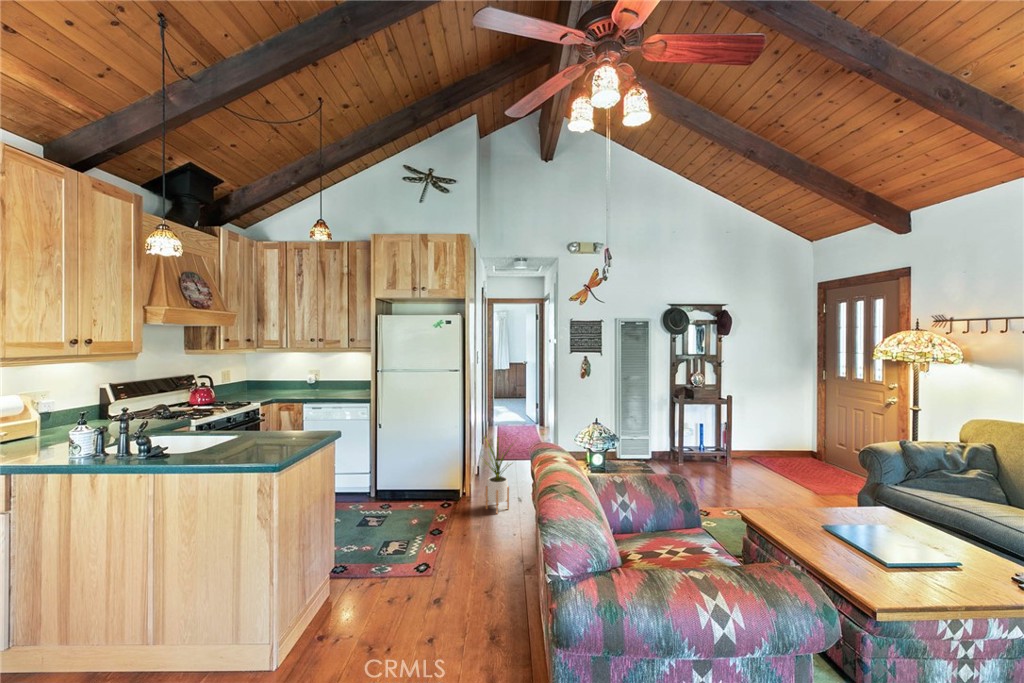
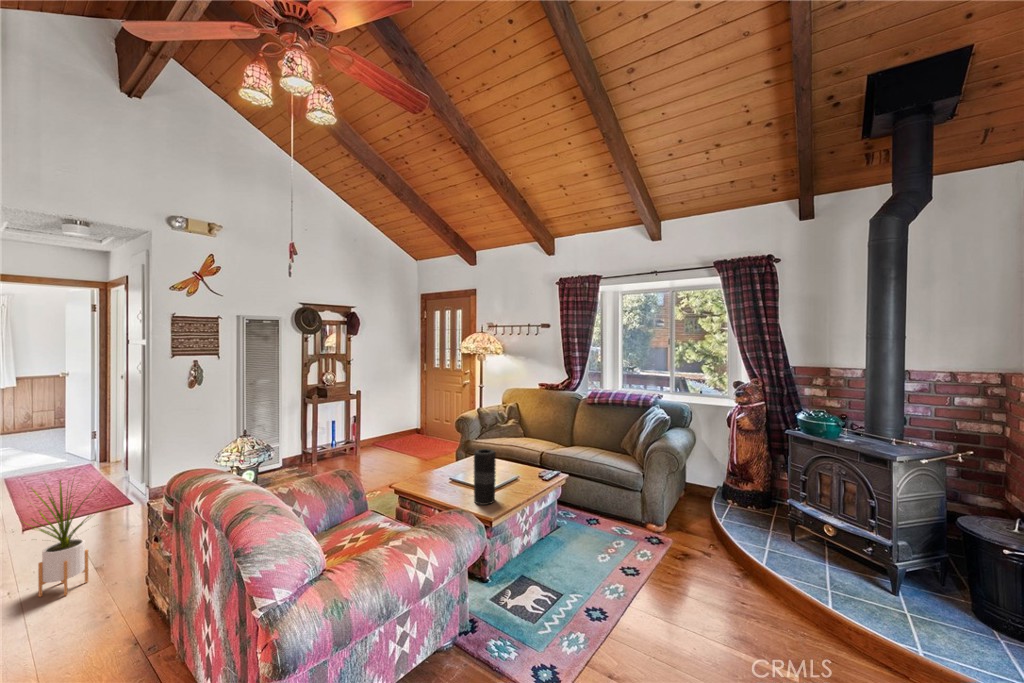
vase: none [852,498,894,582] -> present [474,449,496,505]

